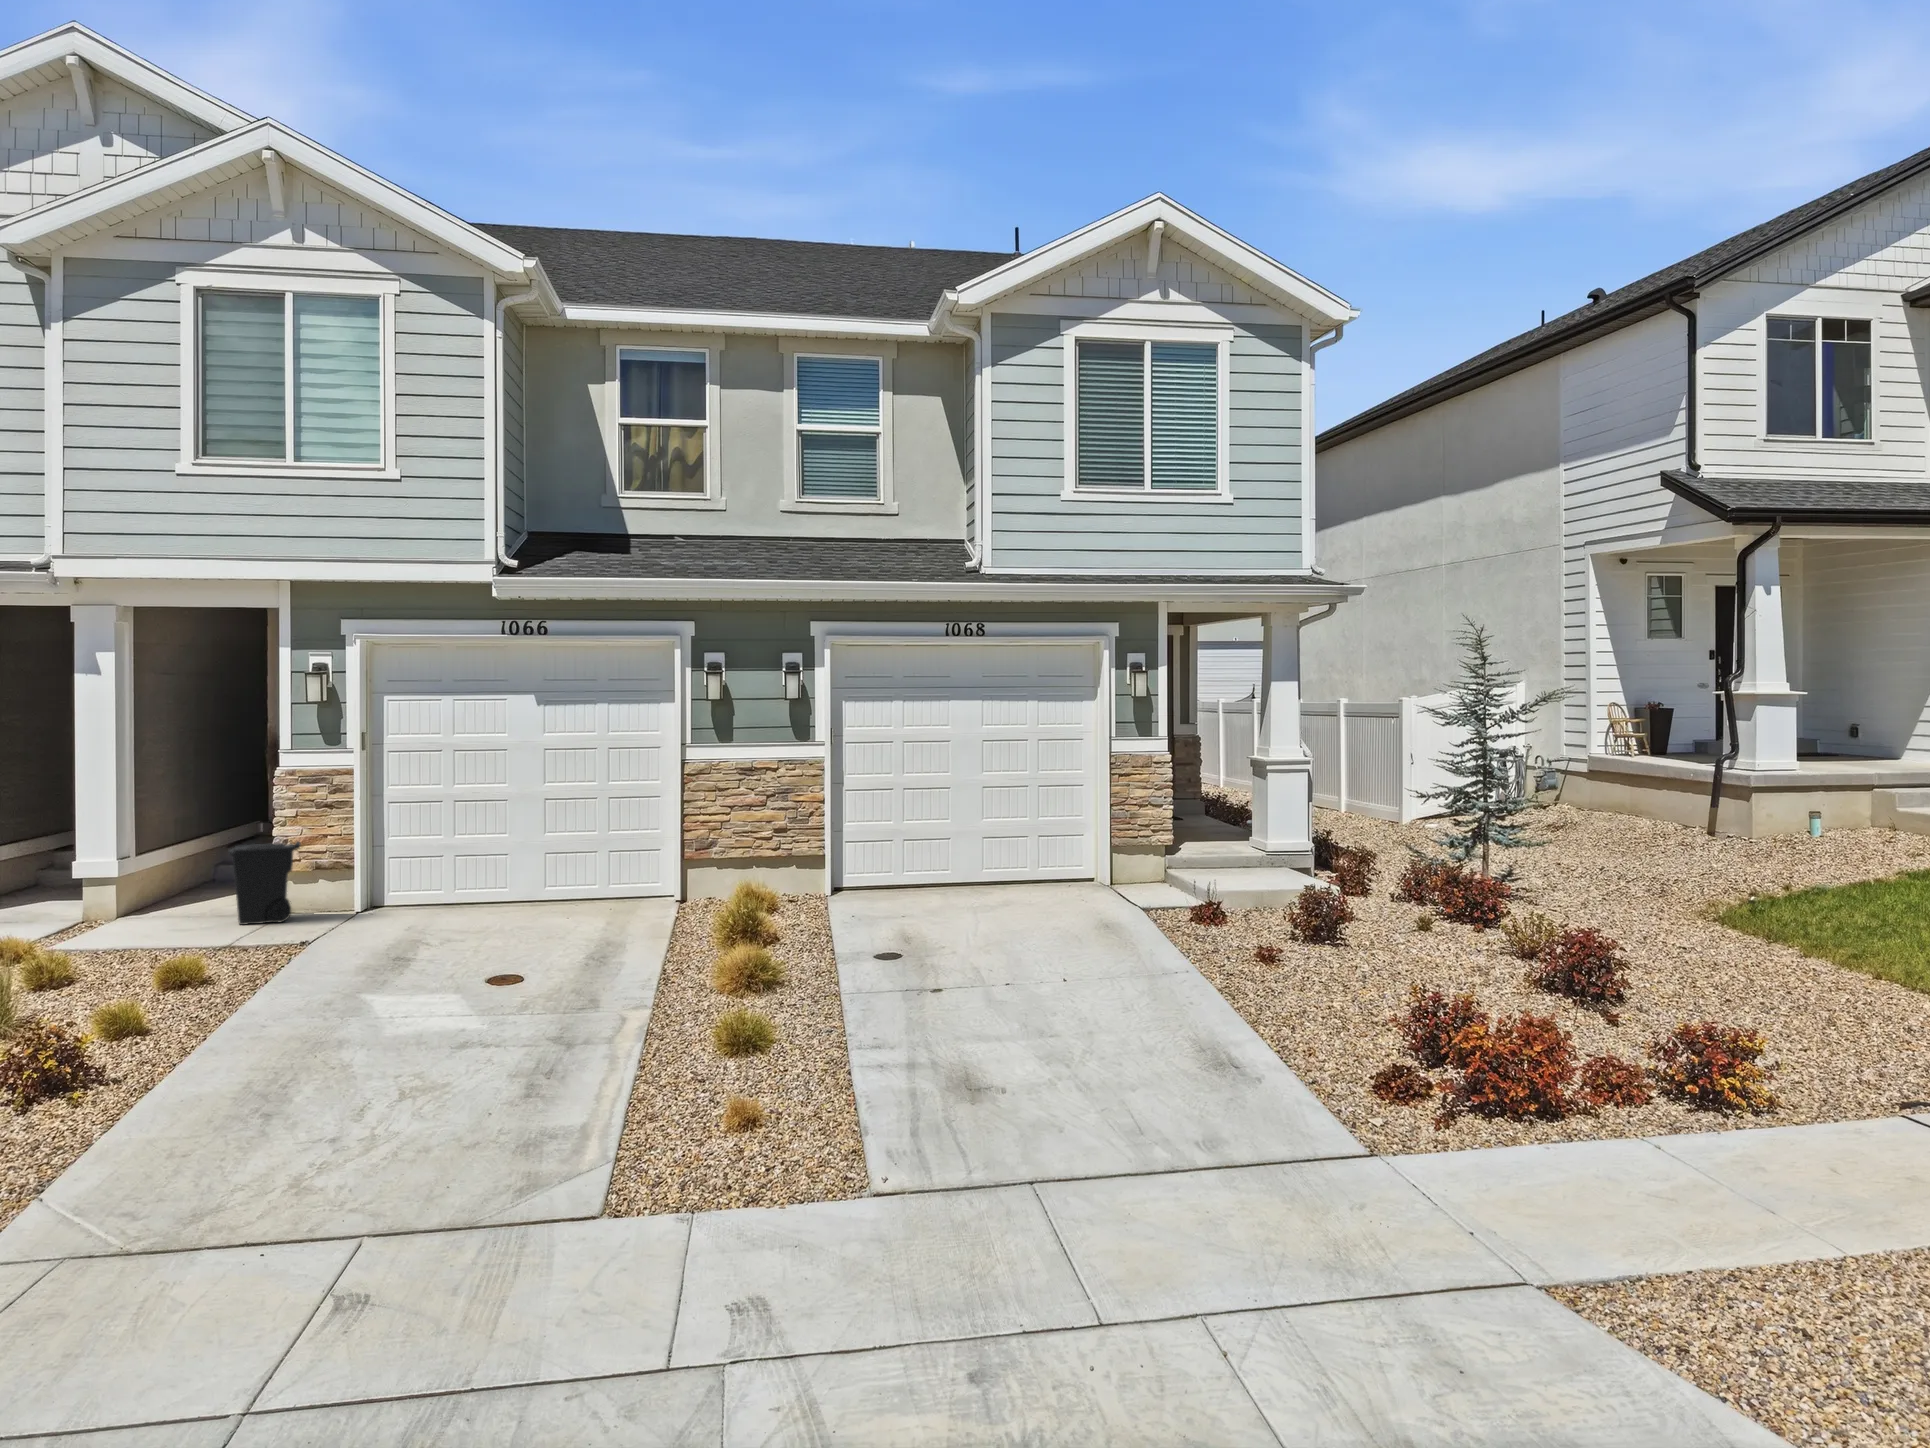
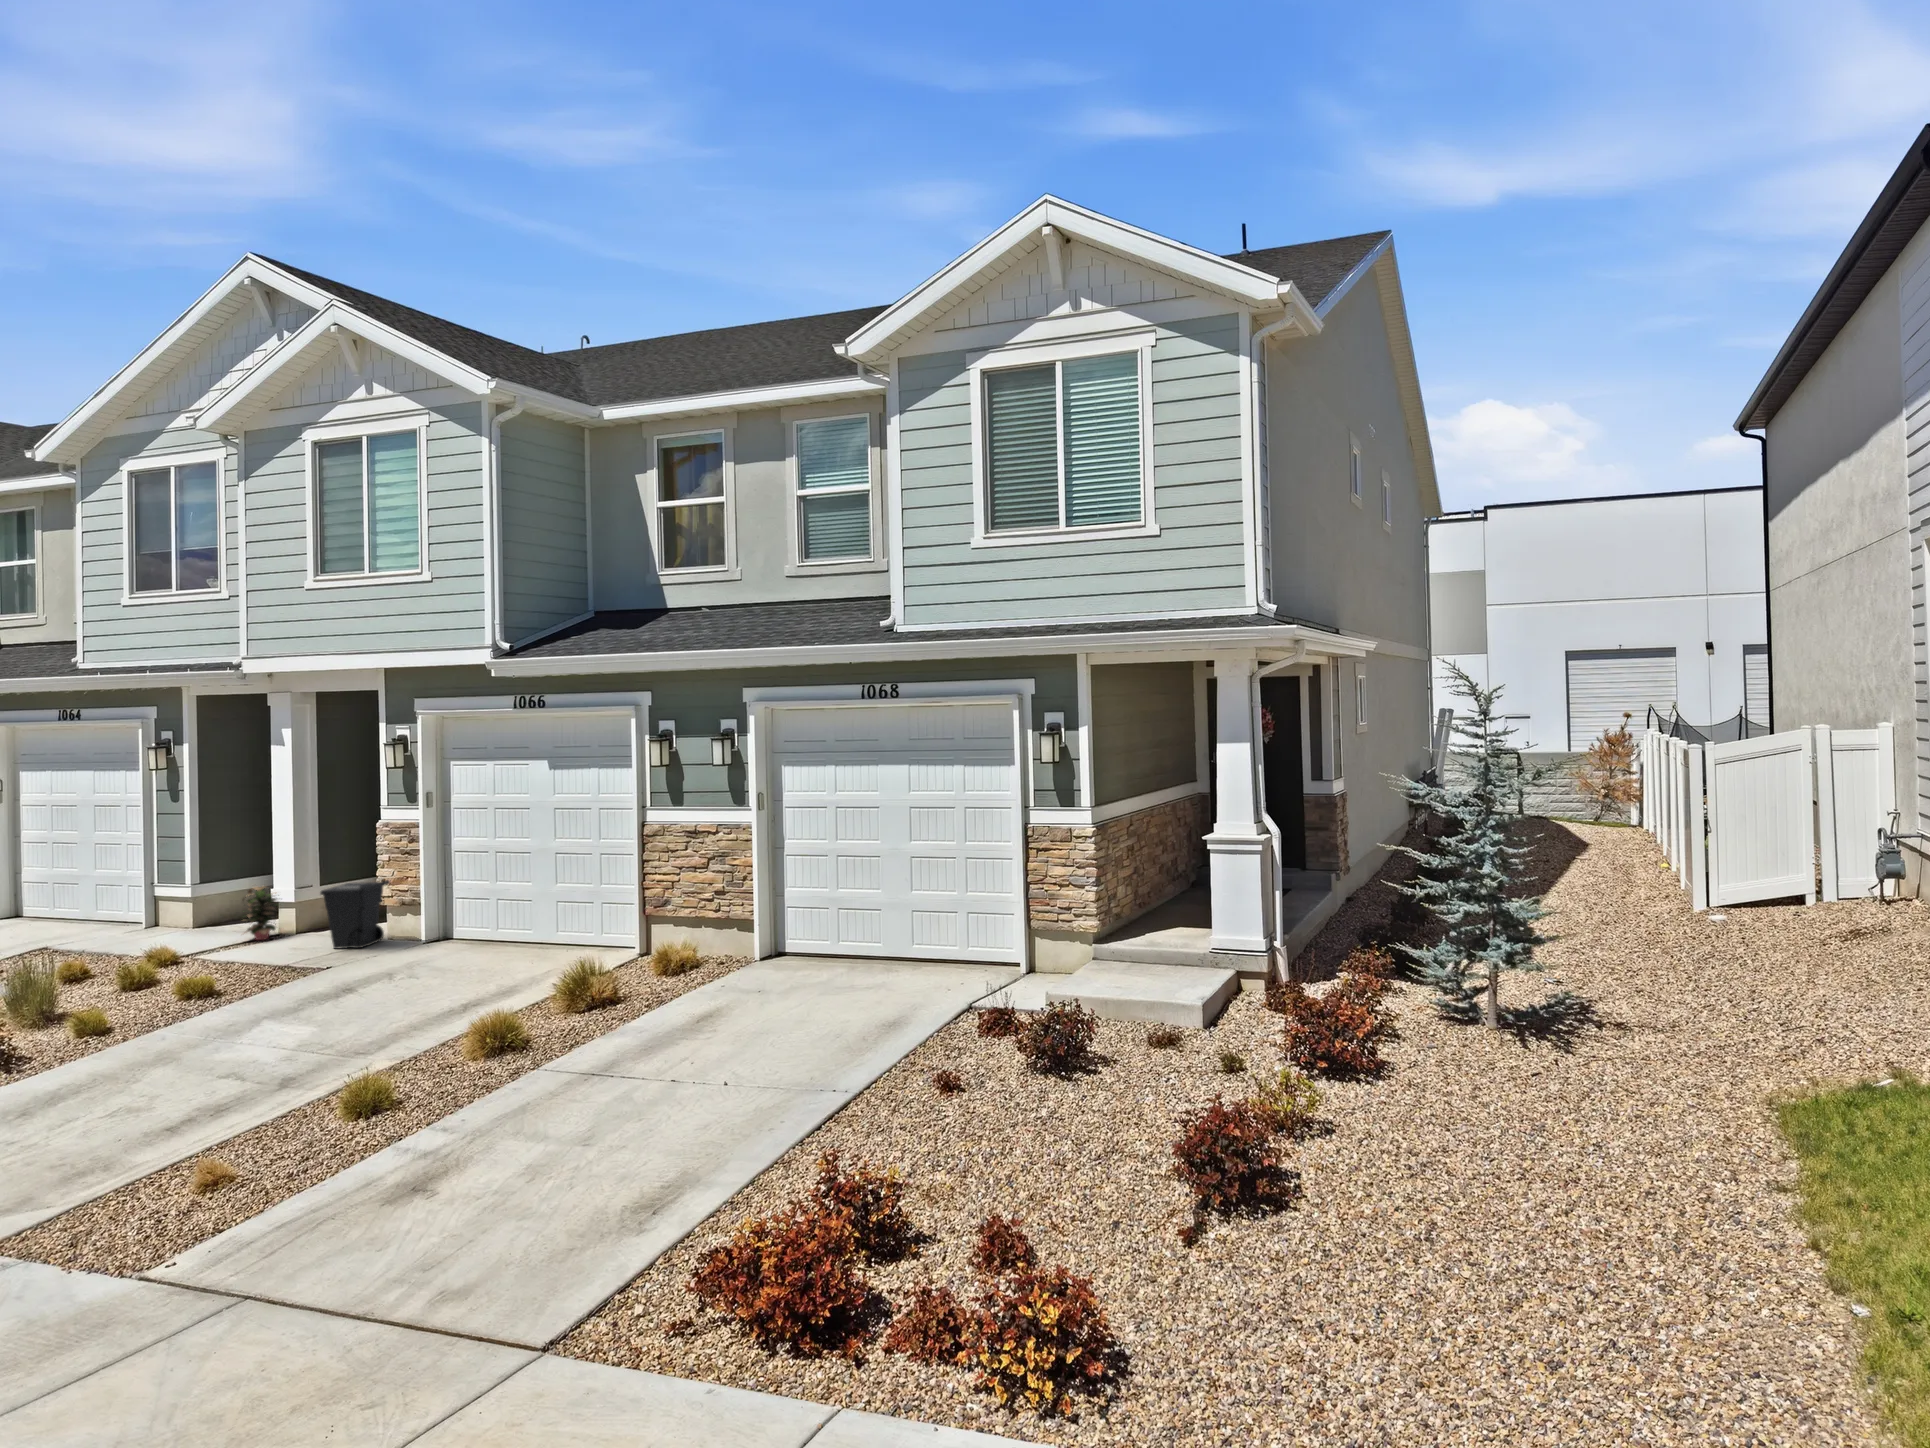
decorative plant: none [56,856,113,927] -> present [243,887,278,940]

